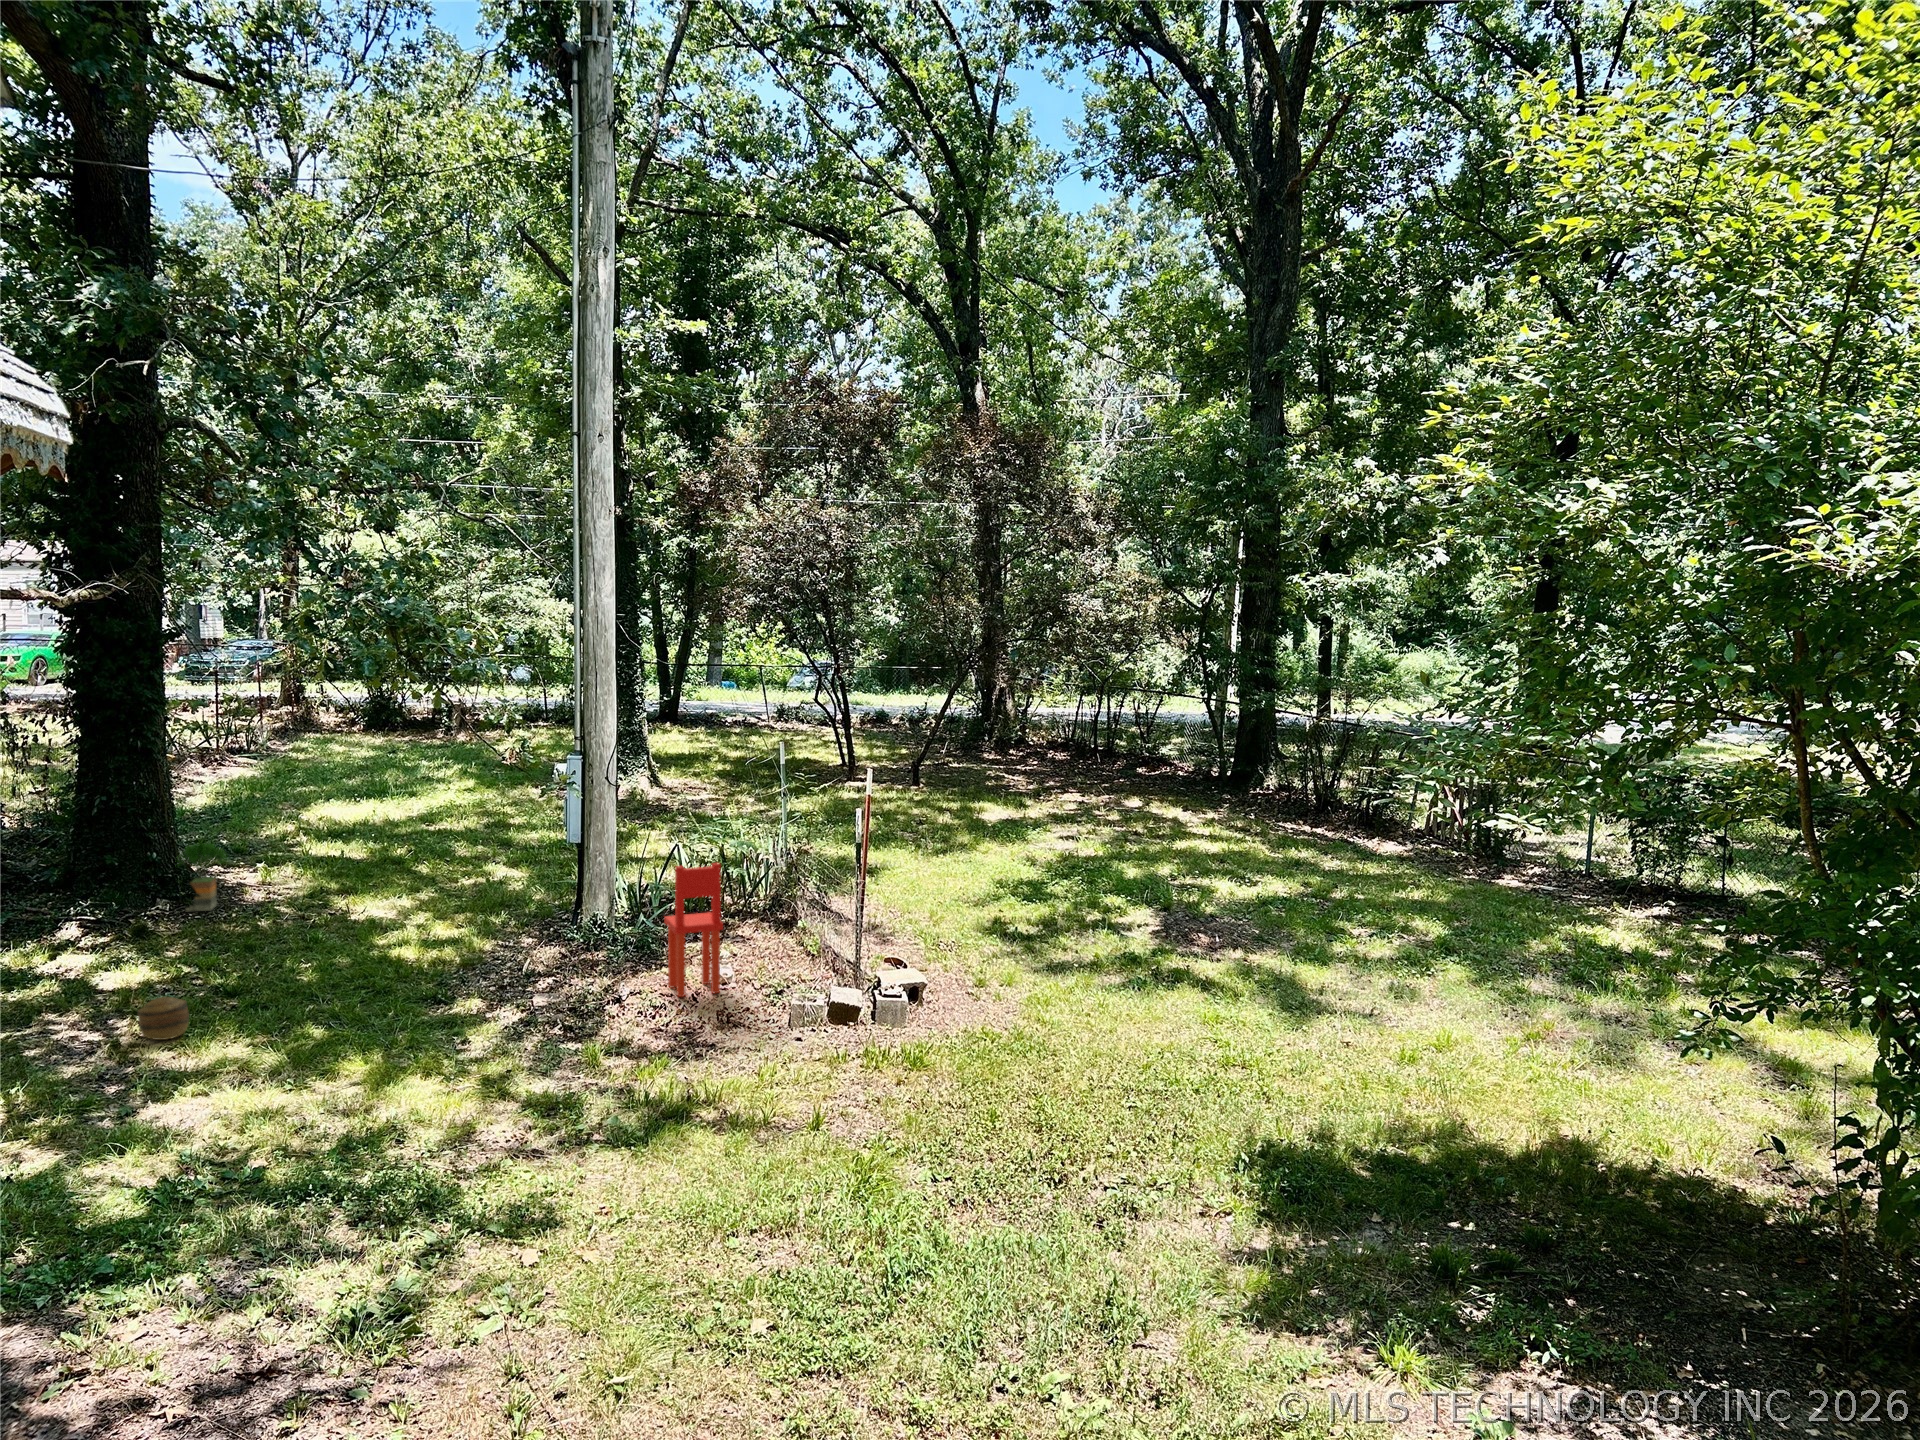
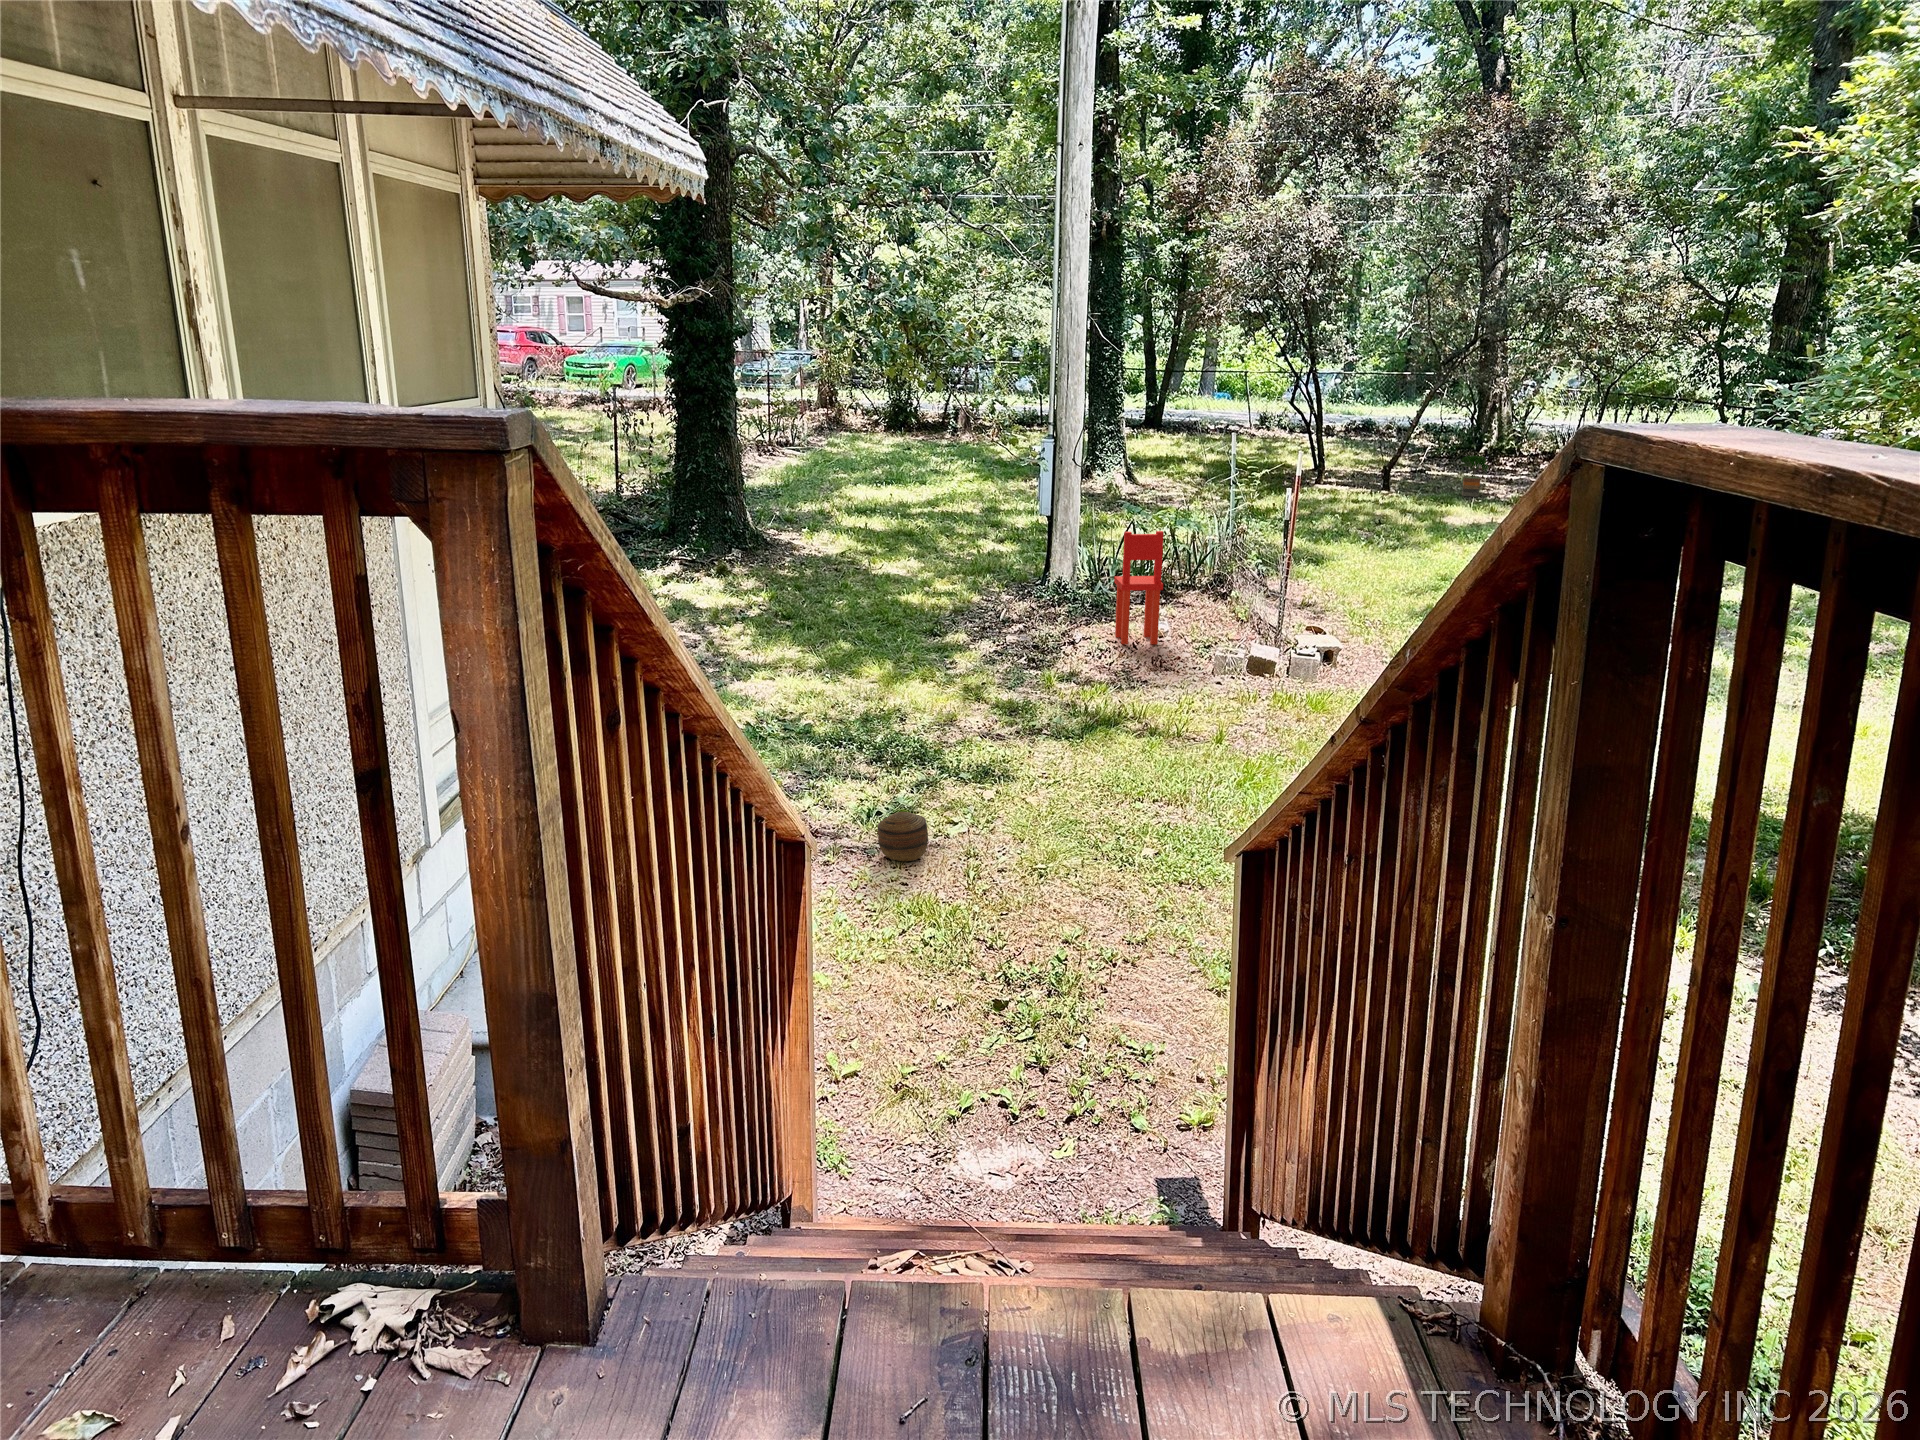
potted tree: present [175,844,225,912] -> present [1462,456,1488,497]
basket: present [138,997,189,1040] -> present [878,812,928,861]

